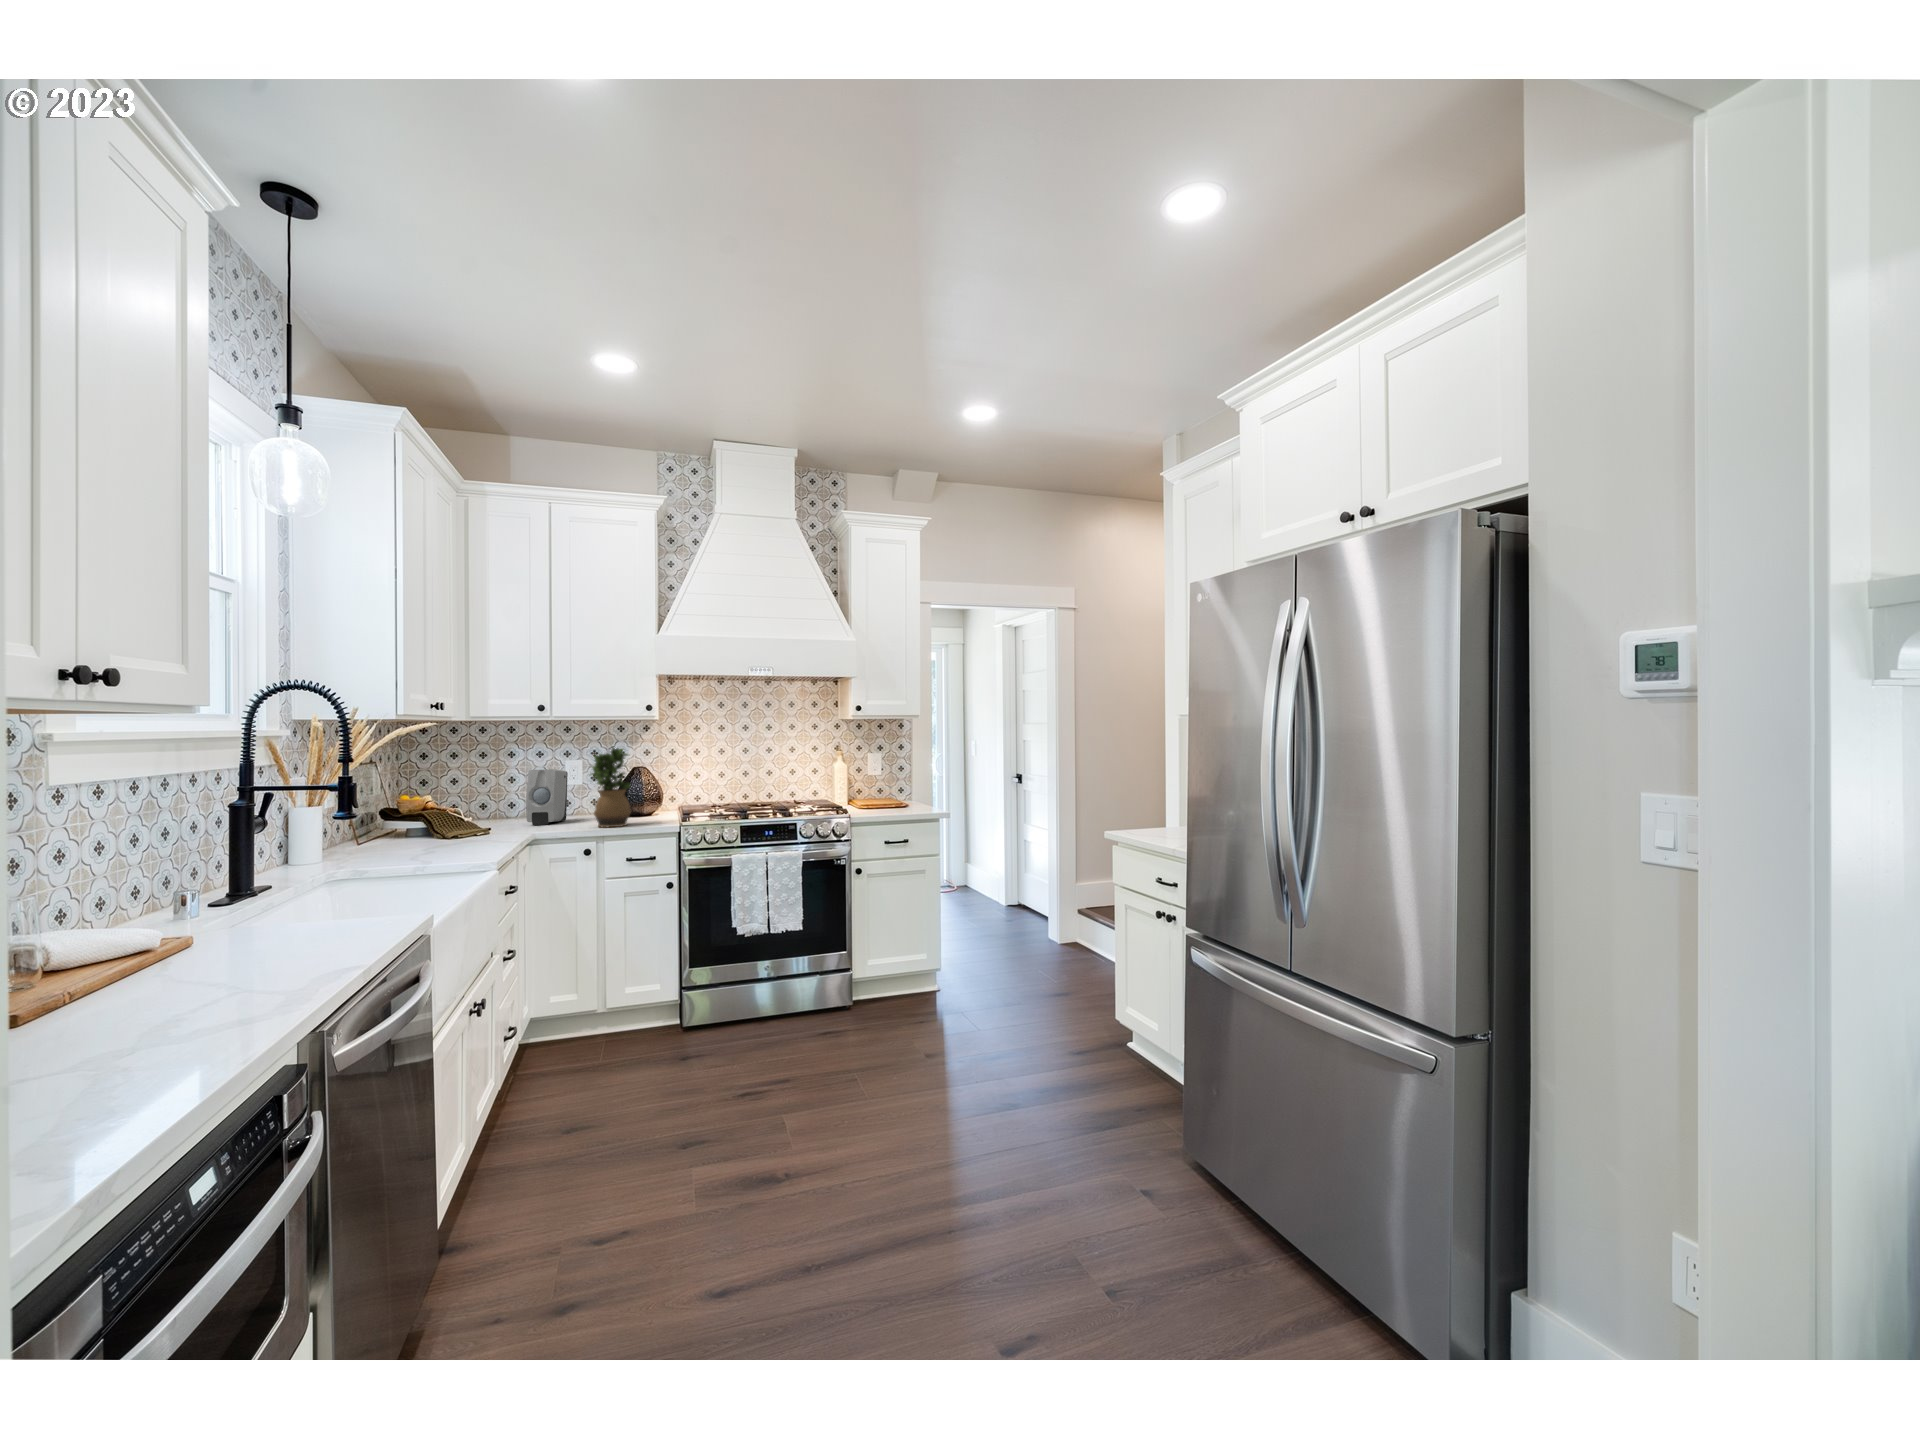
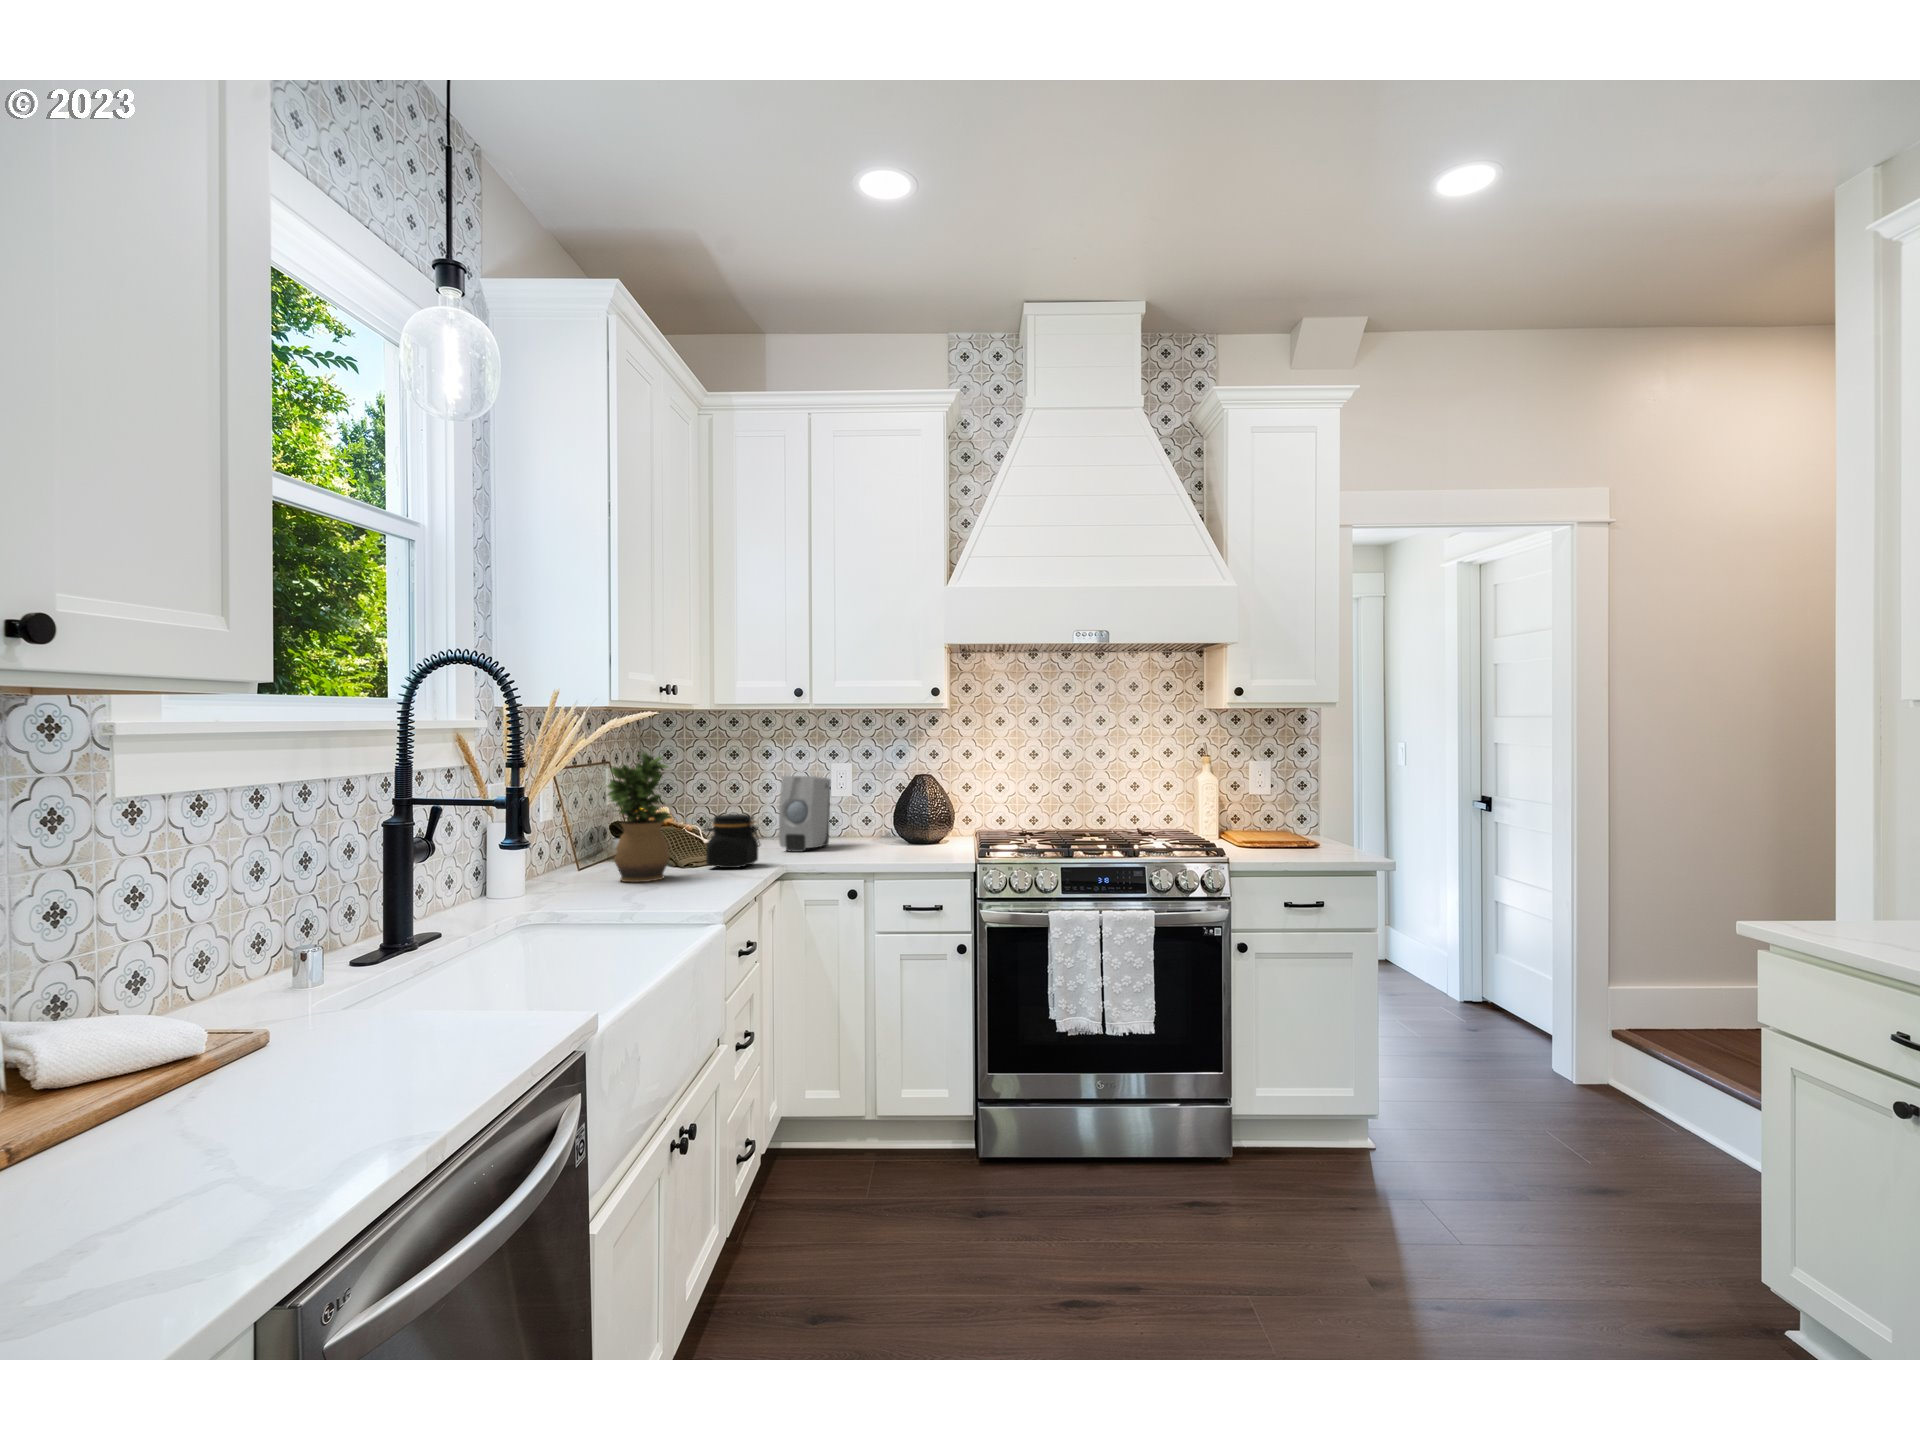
potted plant: present [591,747,631,827] -> present [607,753,672,882]
jar: none [468,798,516,837] -> present [704,814,760,868]

